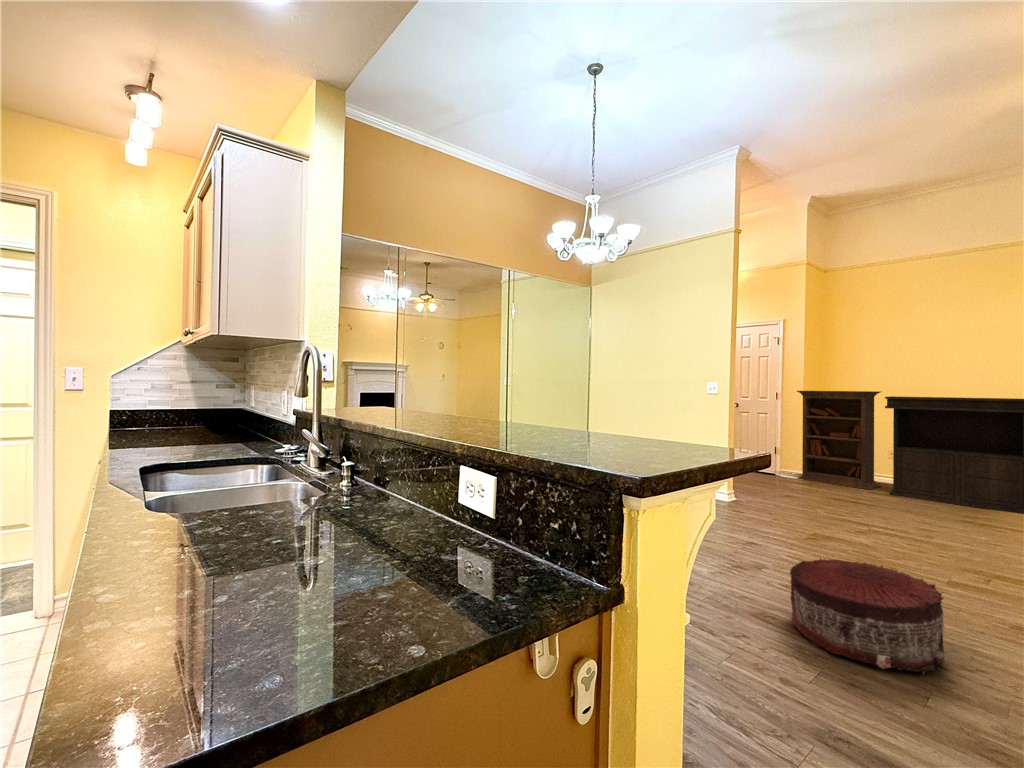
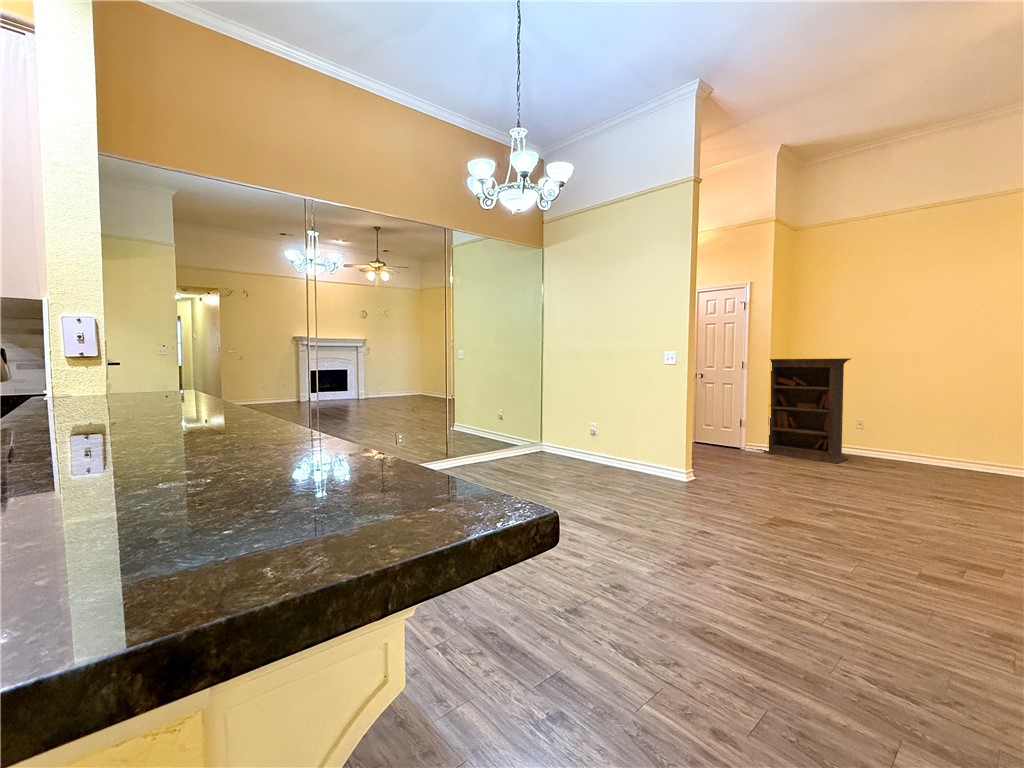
console table: present [885,396,1024,514] -> none [854,363,1016,488]
pouf: present [790,558,944,674] -> none [734,558,917,713]

